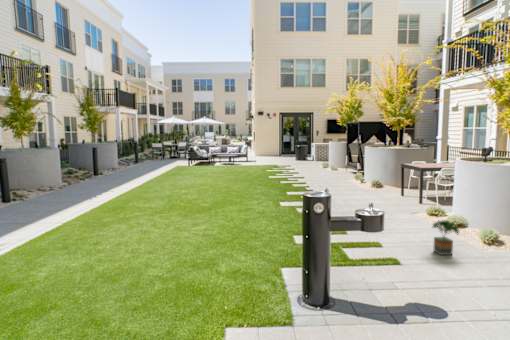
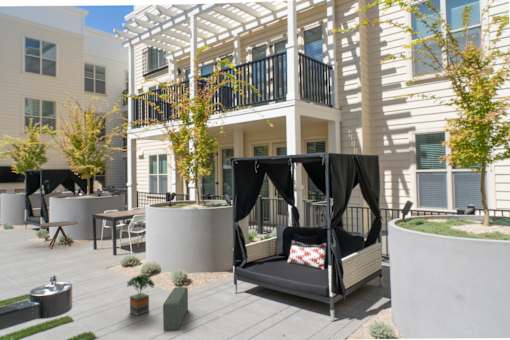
round table: none [358,168,389,190] -> present [40,221,79,249]
pouf: none [466,240,497,277] -> present [163,287,188,331]

